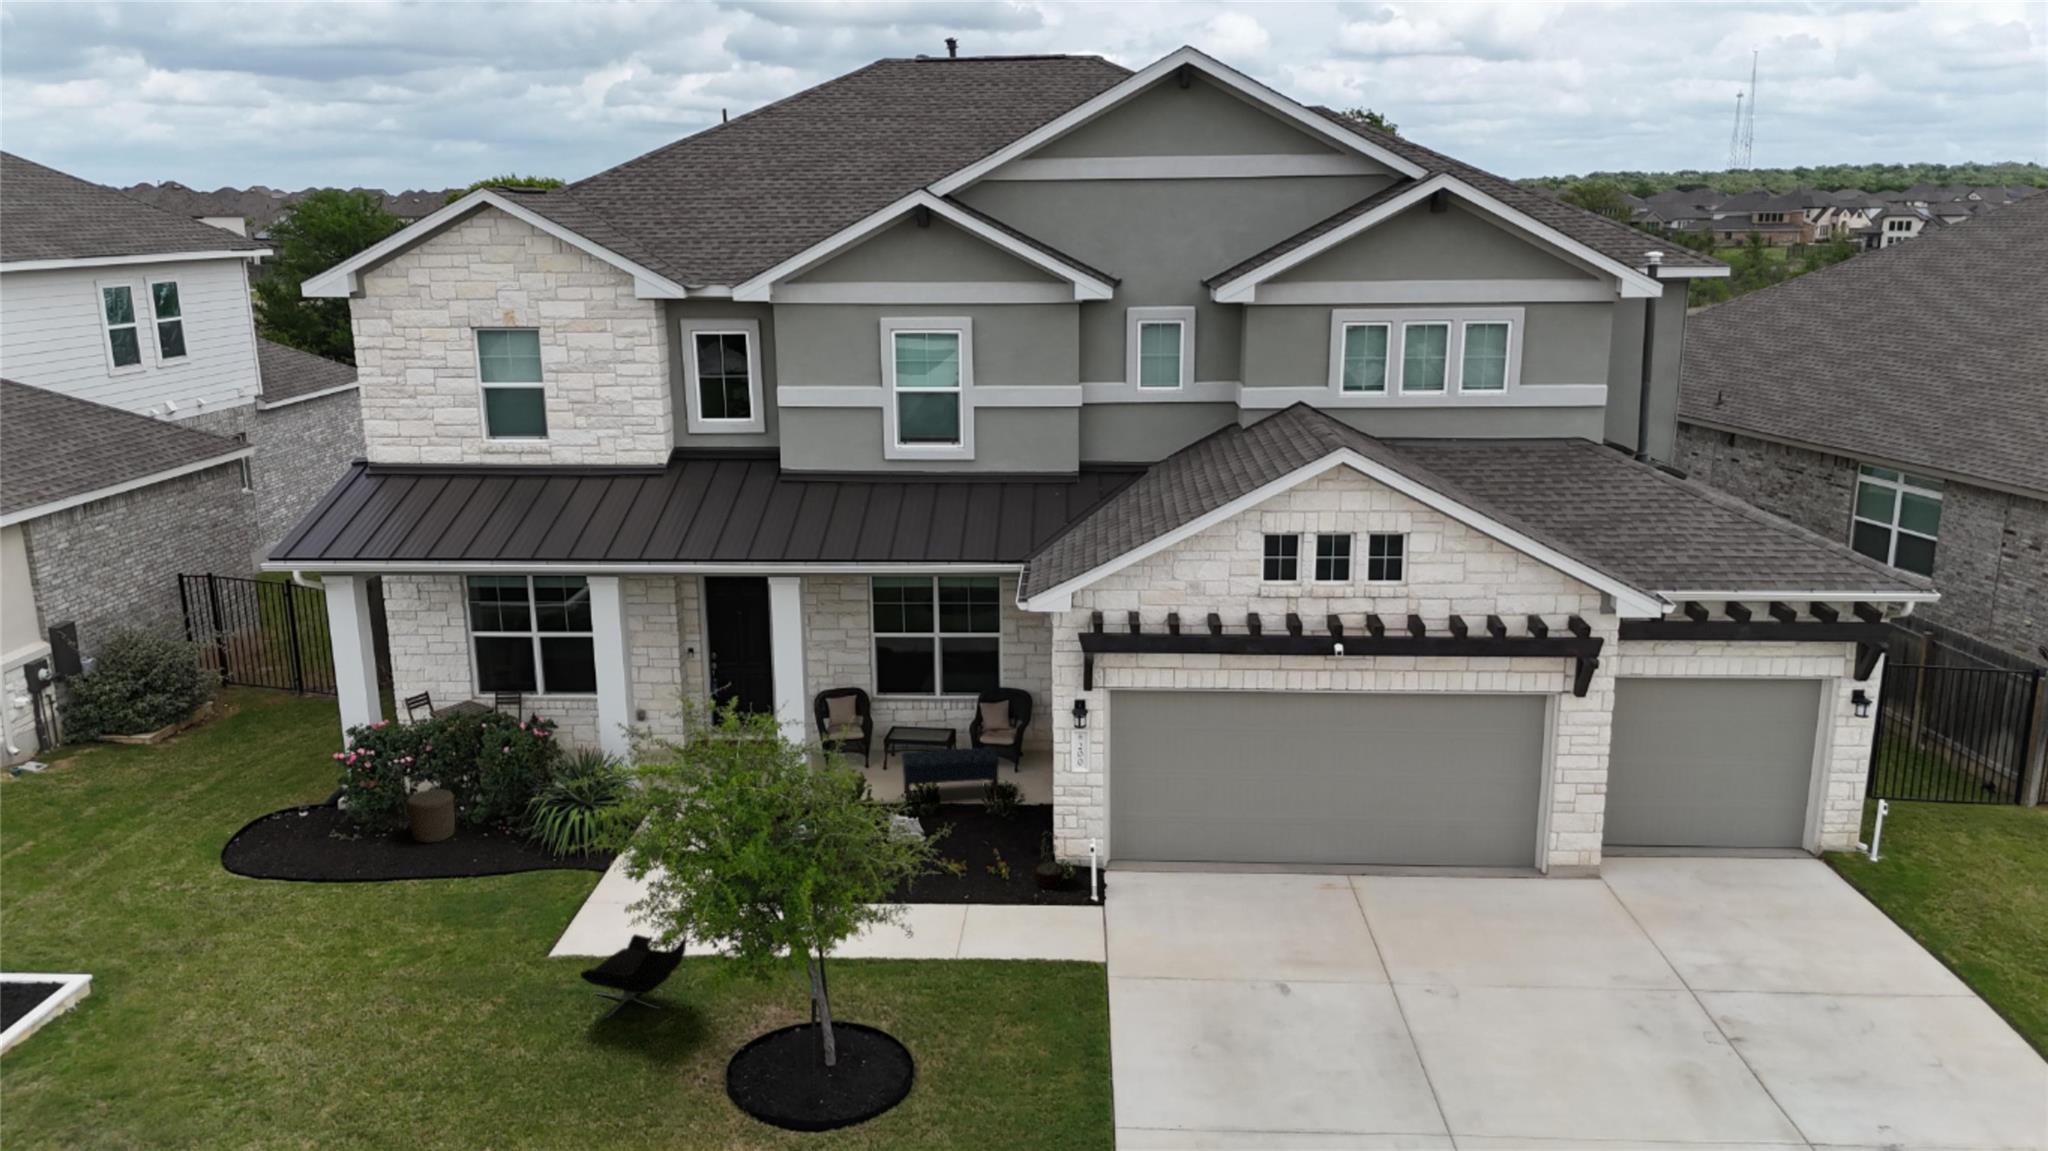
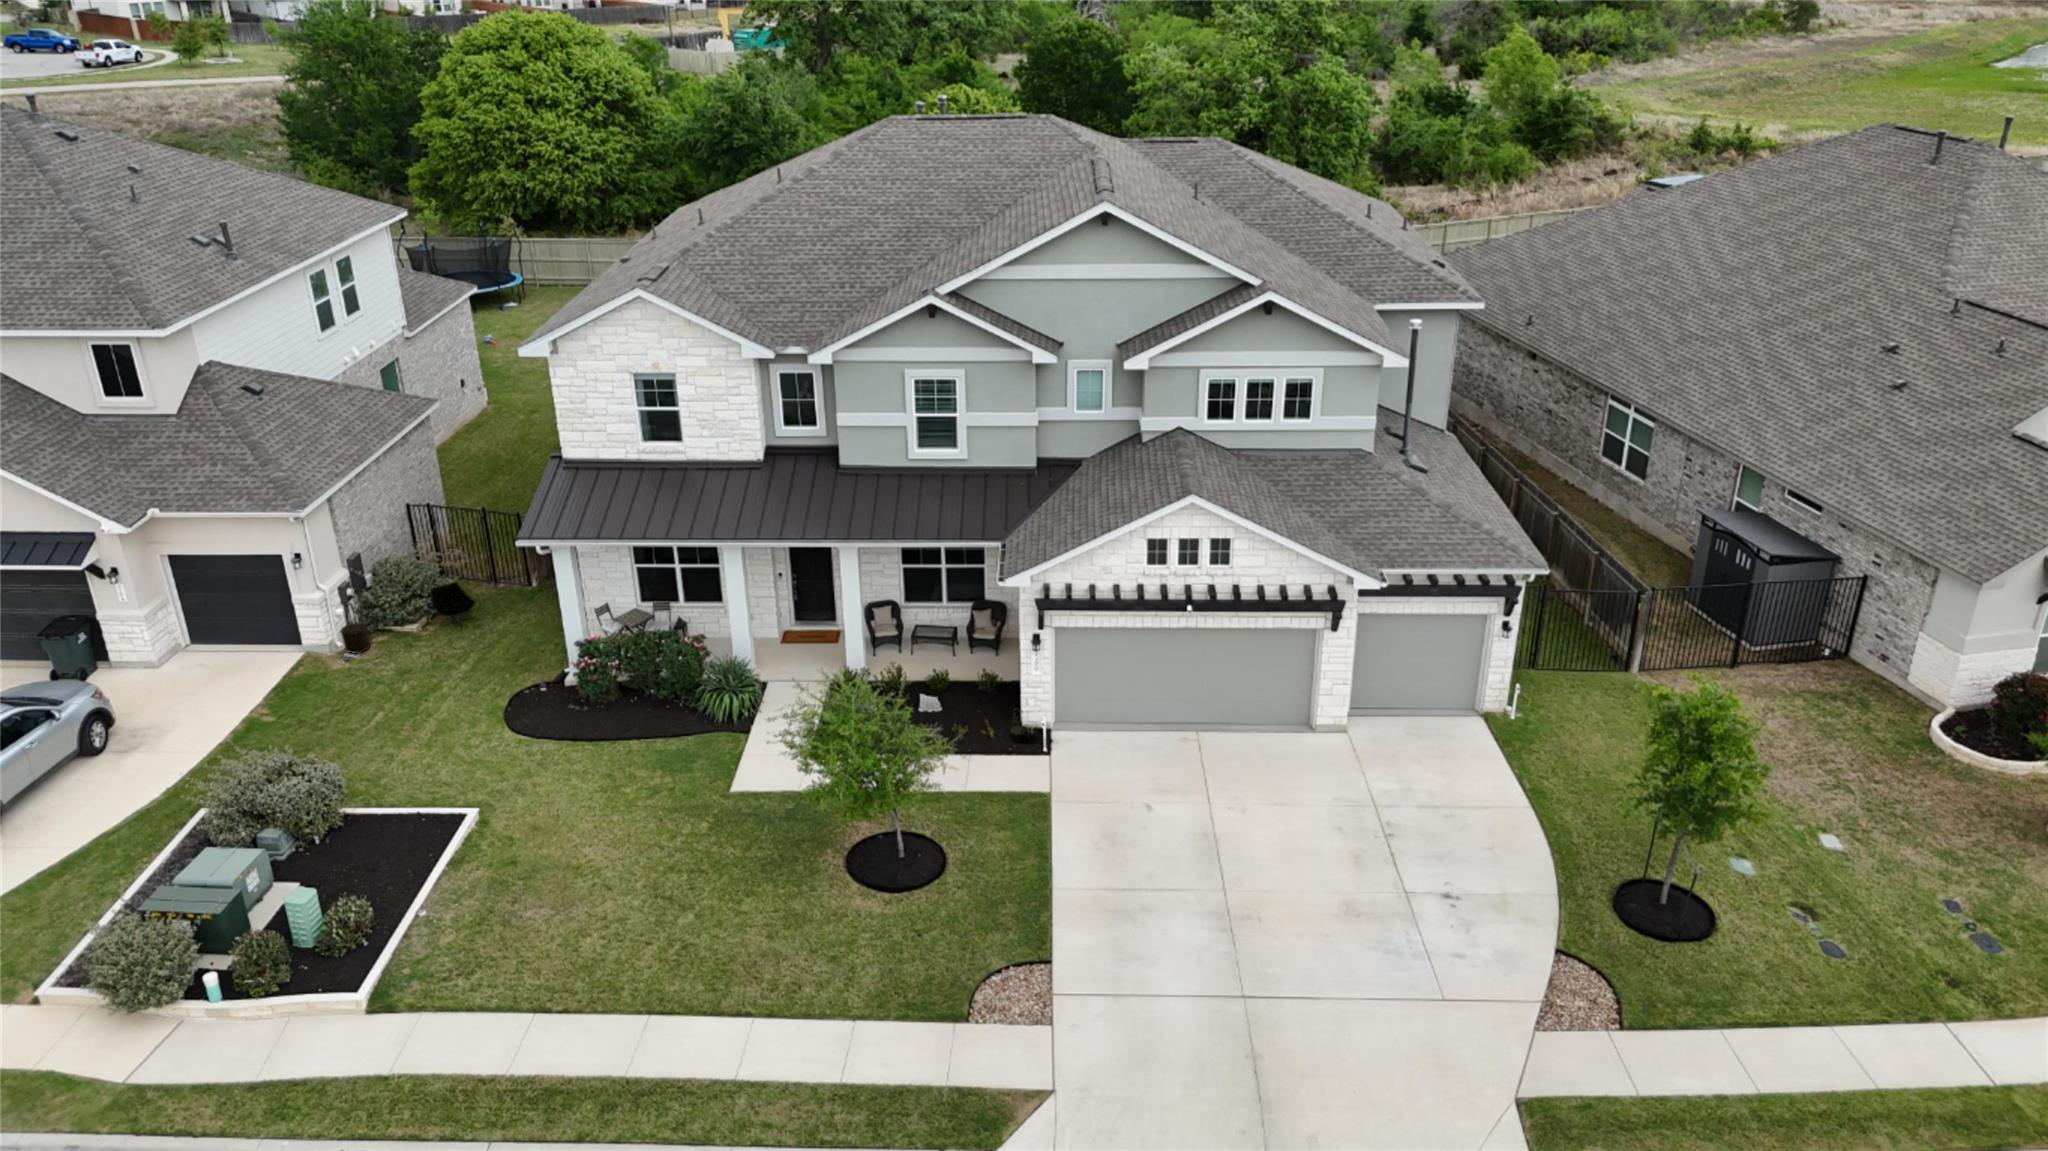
bench: present [902,747,999,803] -> none [924,640,986,679]
woven basket: present [406,789,455,843] -> present [340,622,370,654]
lounge chair: present [580,934,687,1018] -> present [430,582,475,625]

